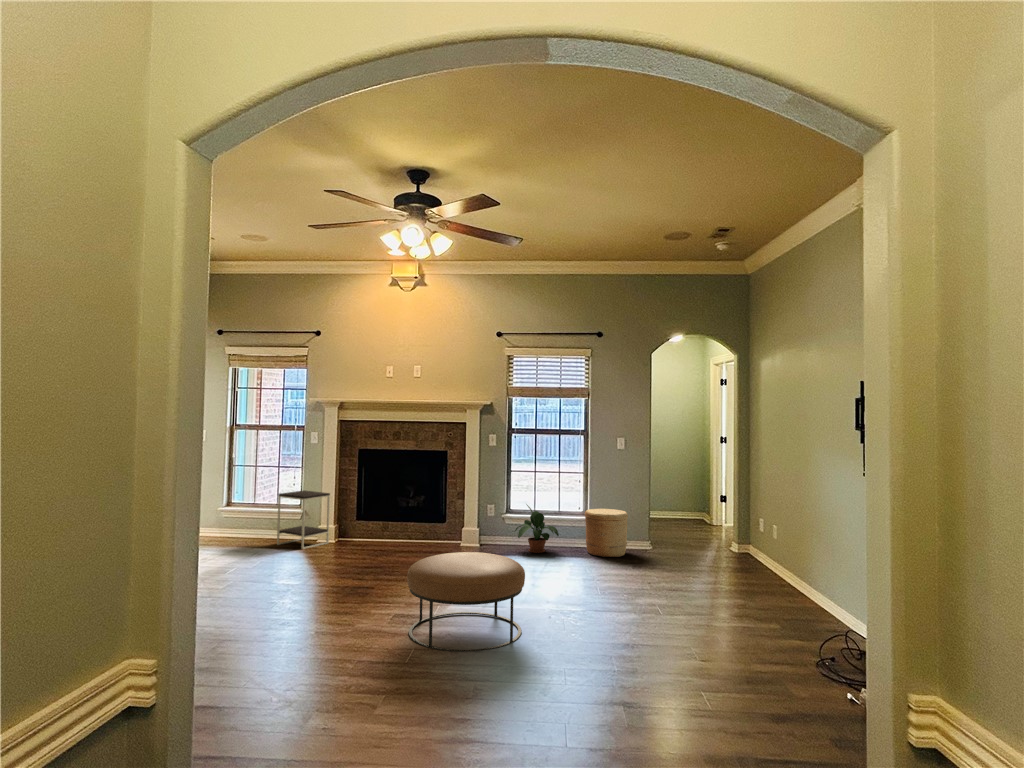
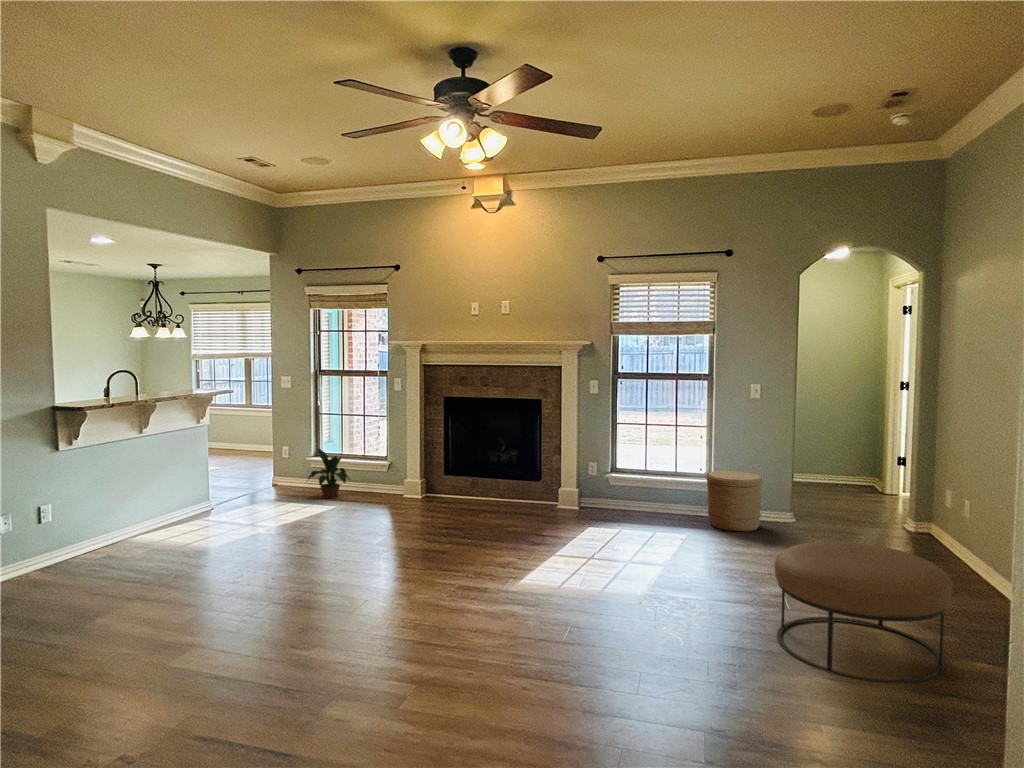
side table: present [277,491,330,549] -> none [359,442,414,507]
potted plant: present [515,505,559,553] -> present [308,448,349,499]
ottoman: present [407,552,525,652] -> present [775,541,952,683]

